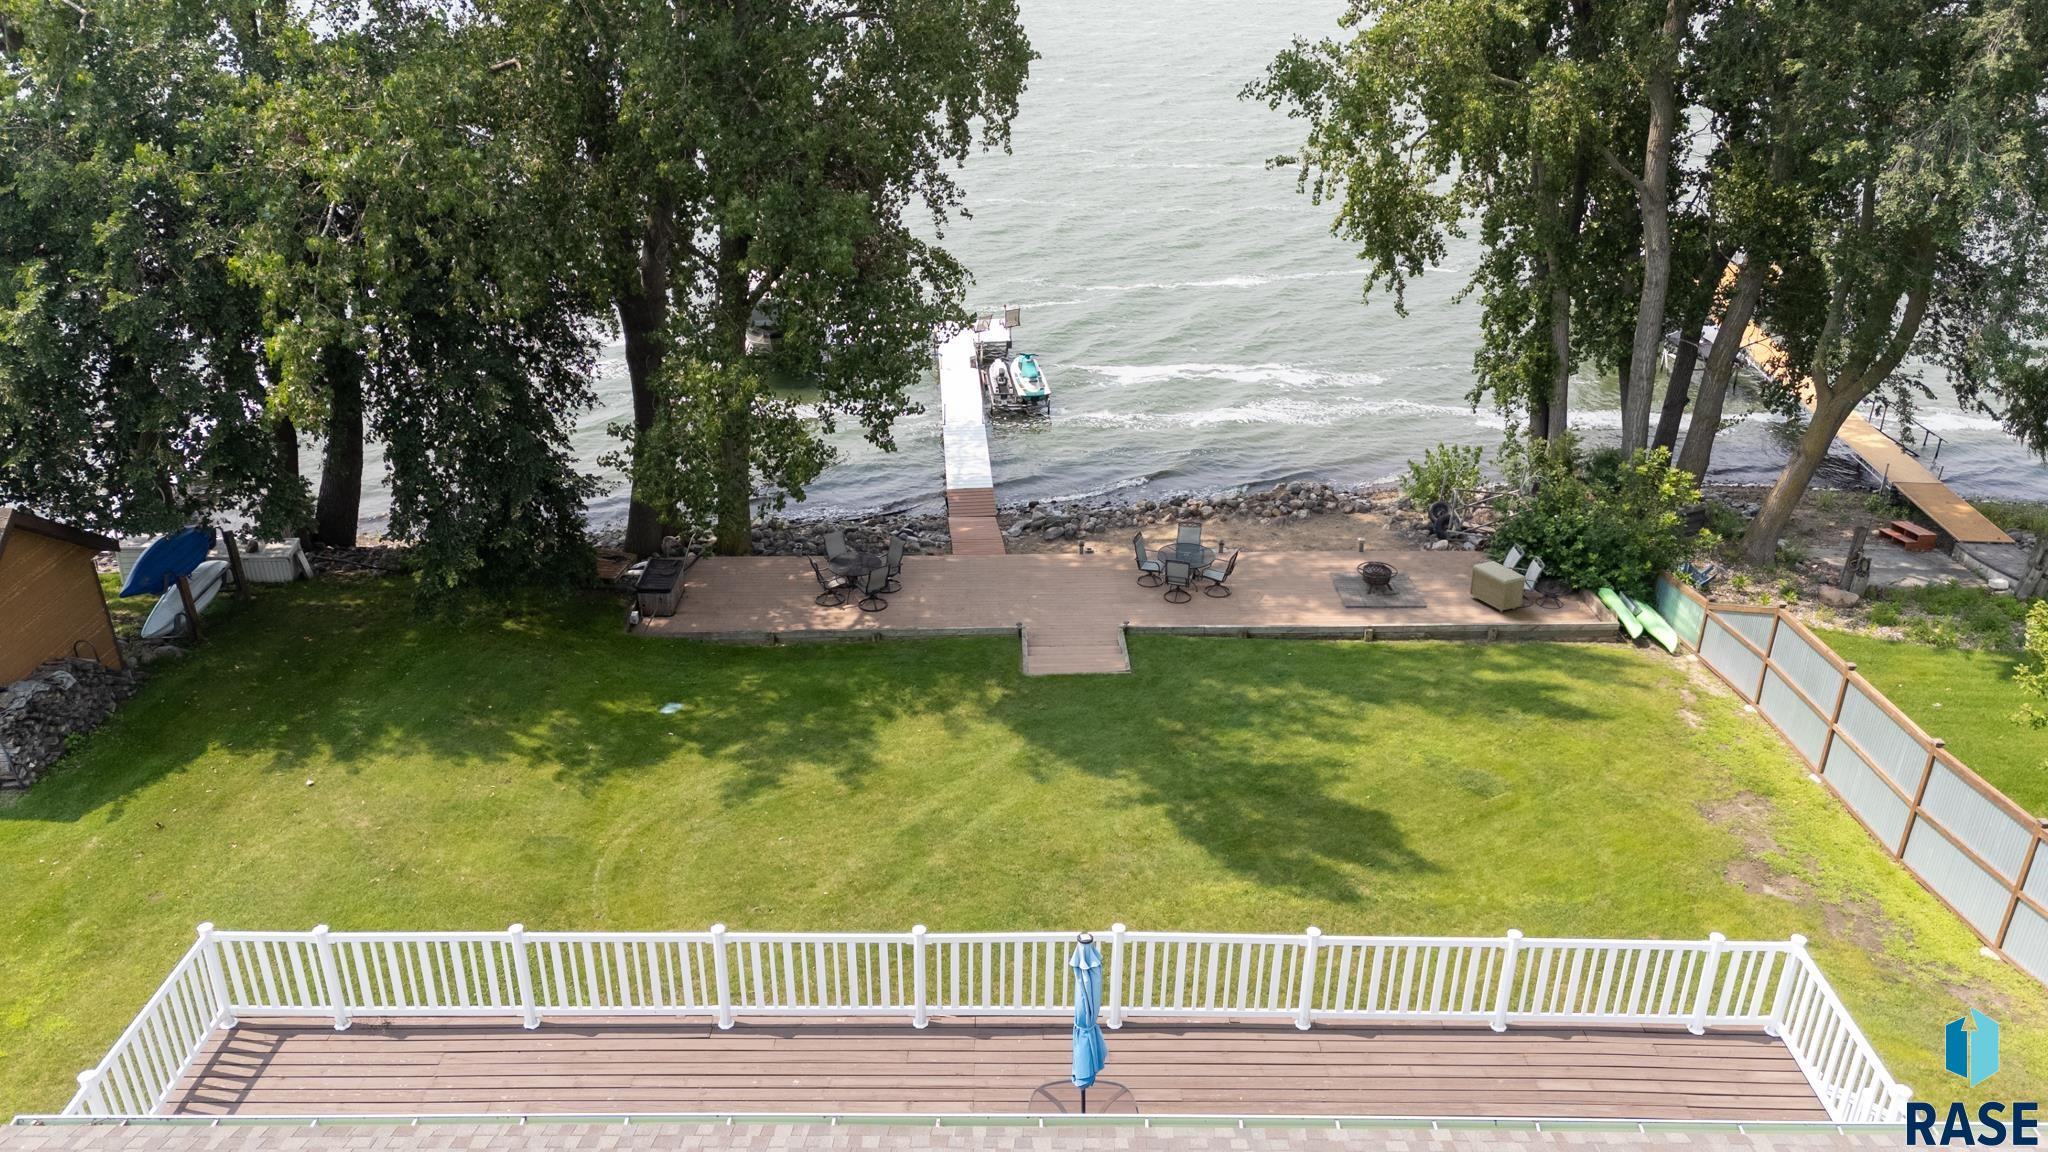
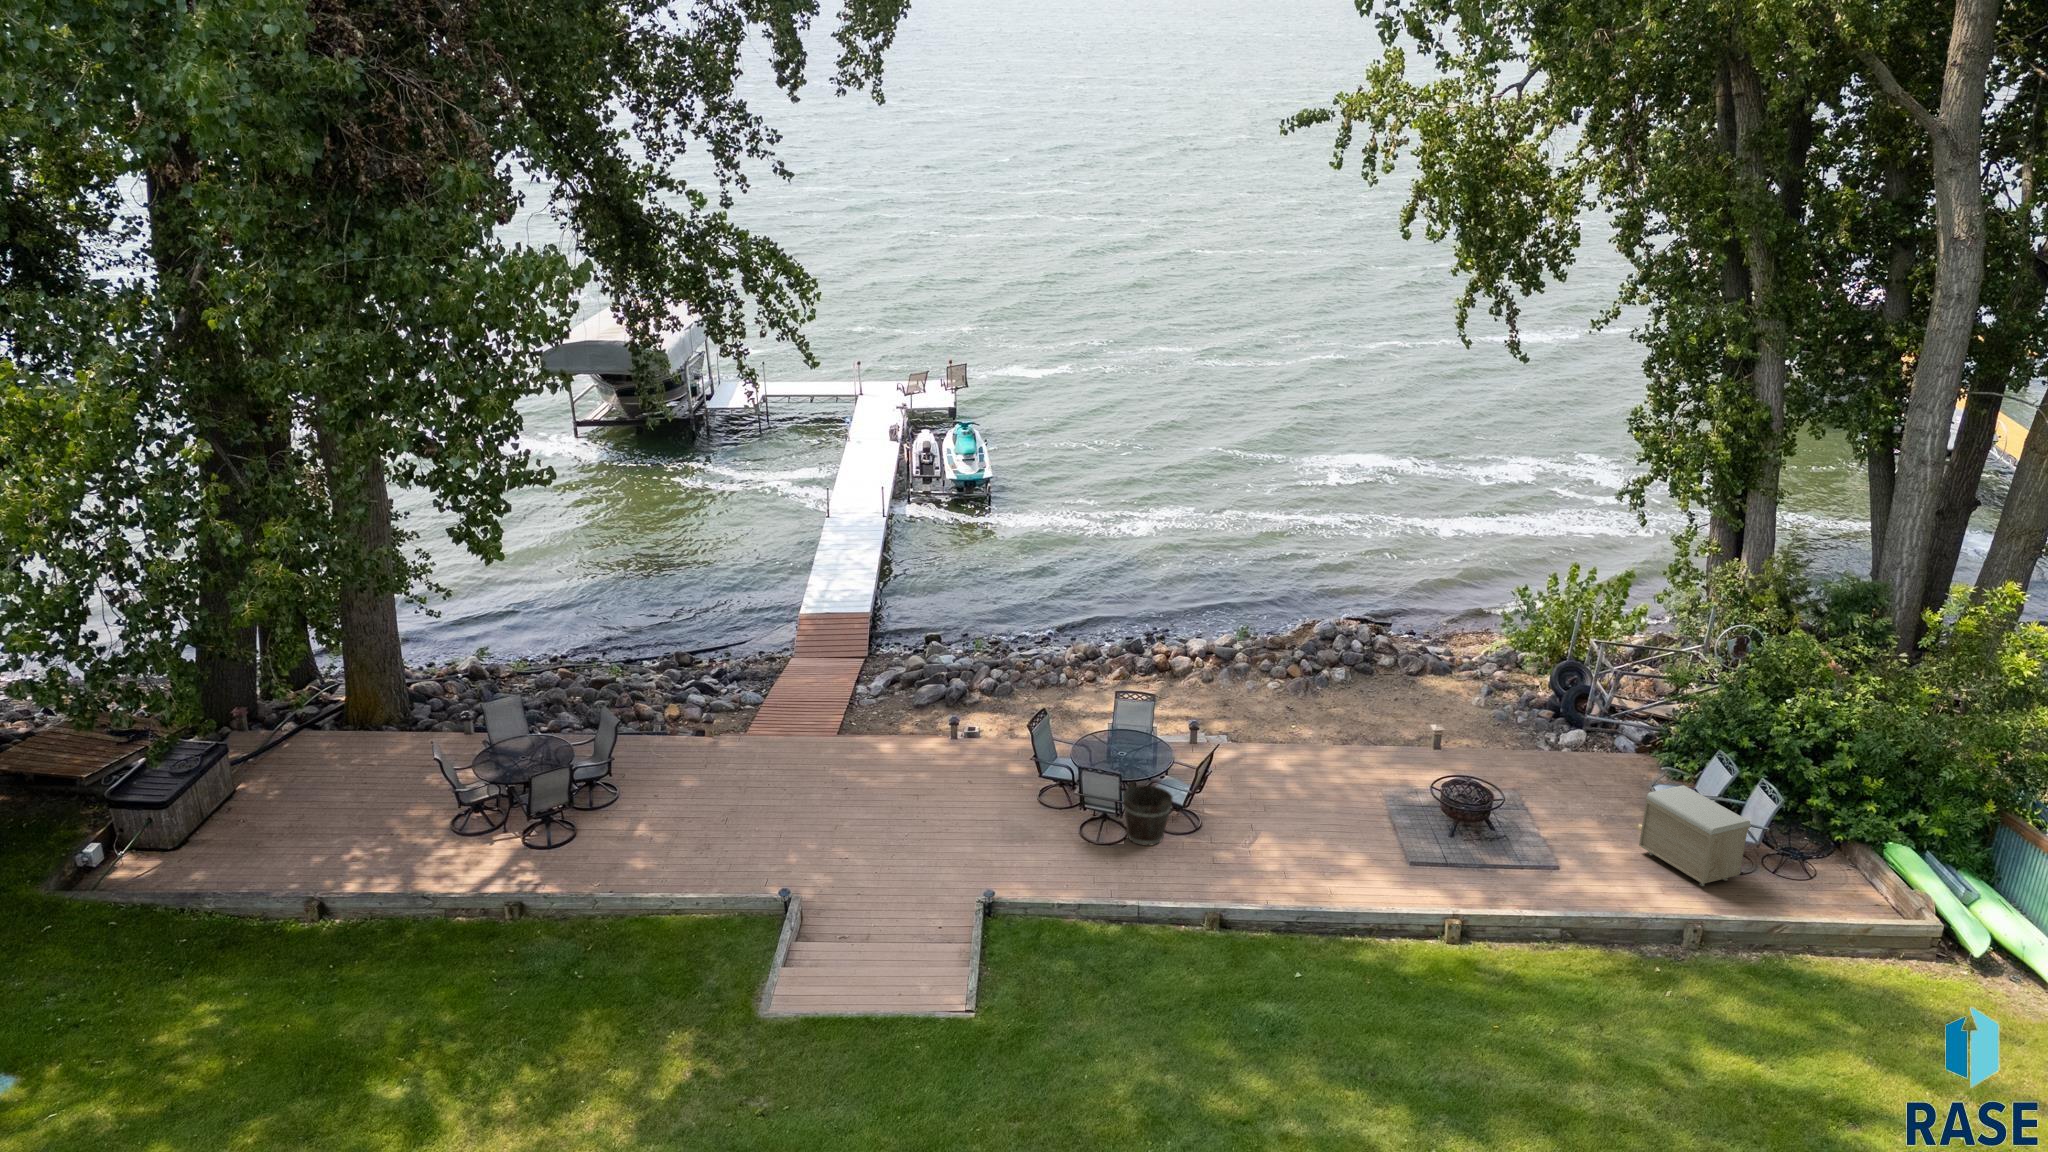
bucket: none [1192,568,1219,601] -> present [1123,782,1173,846]

